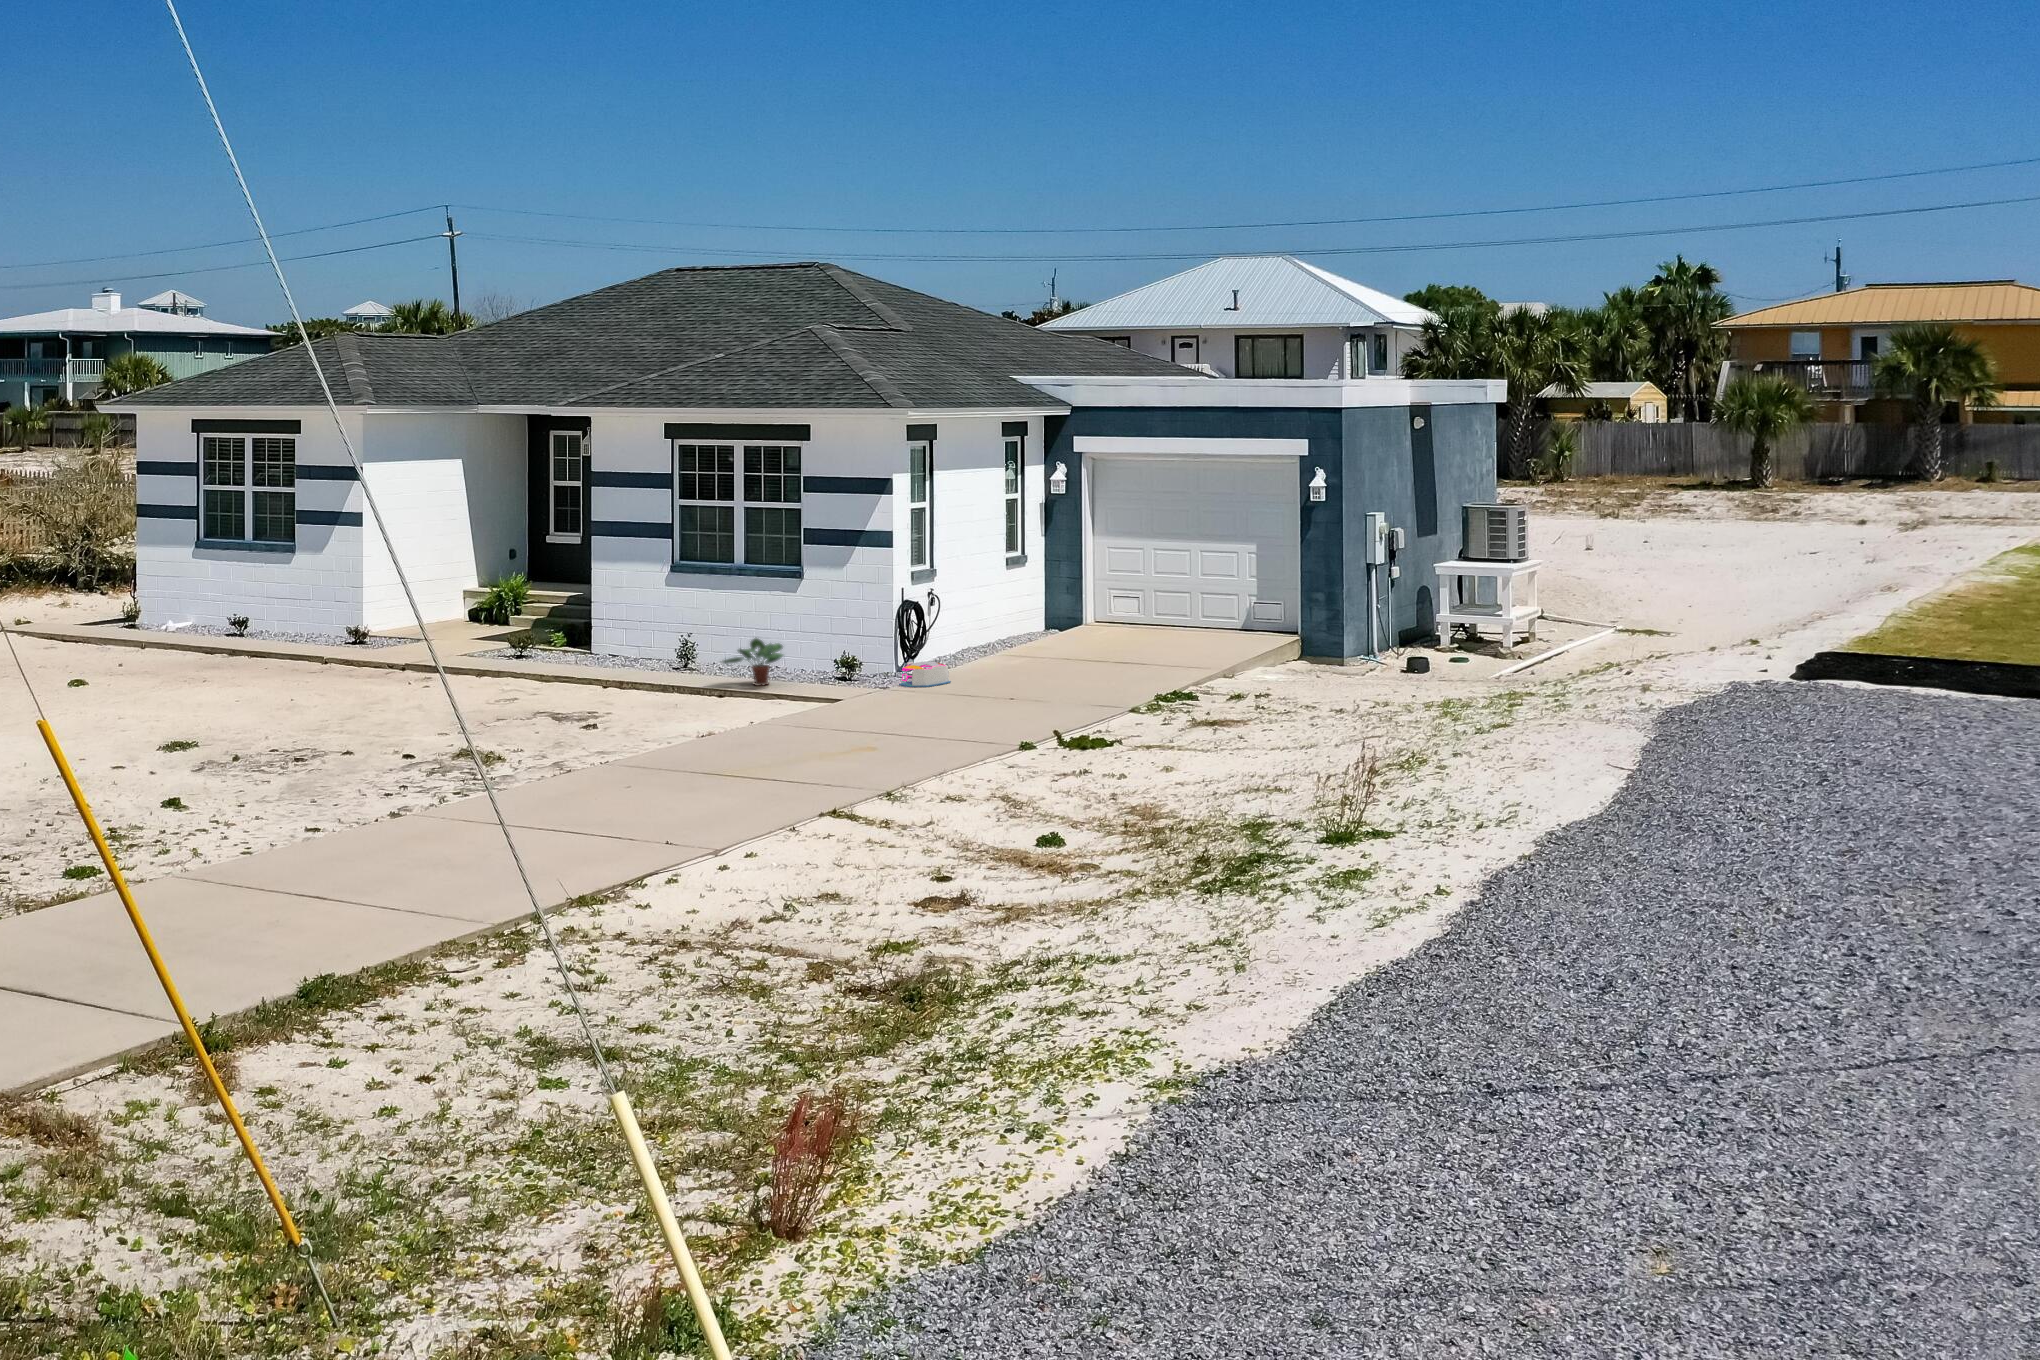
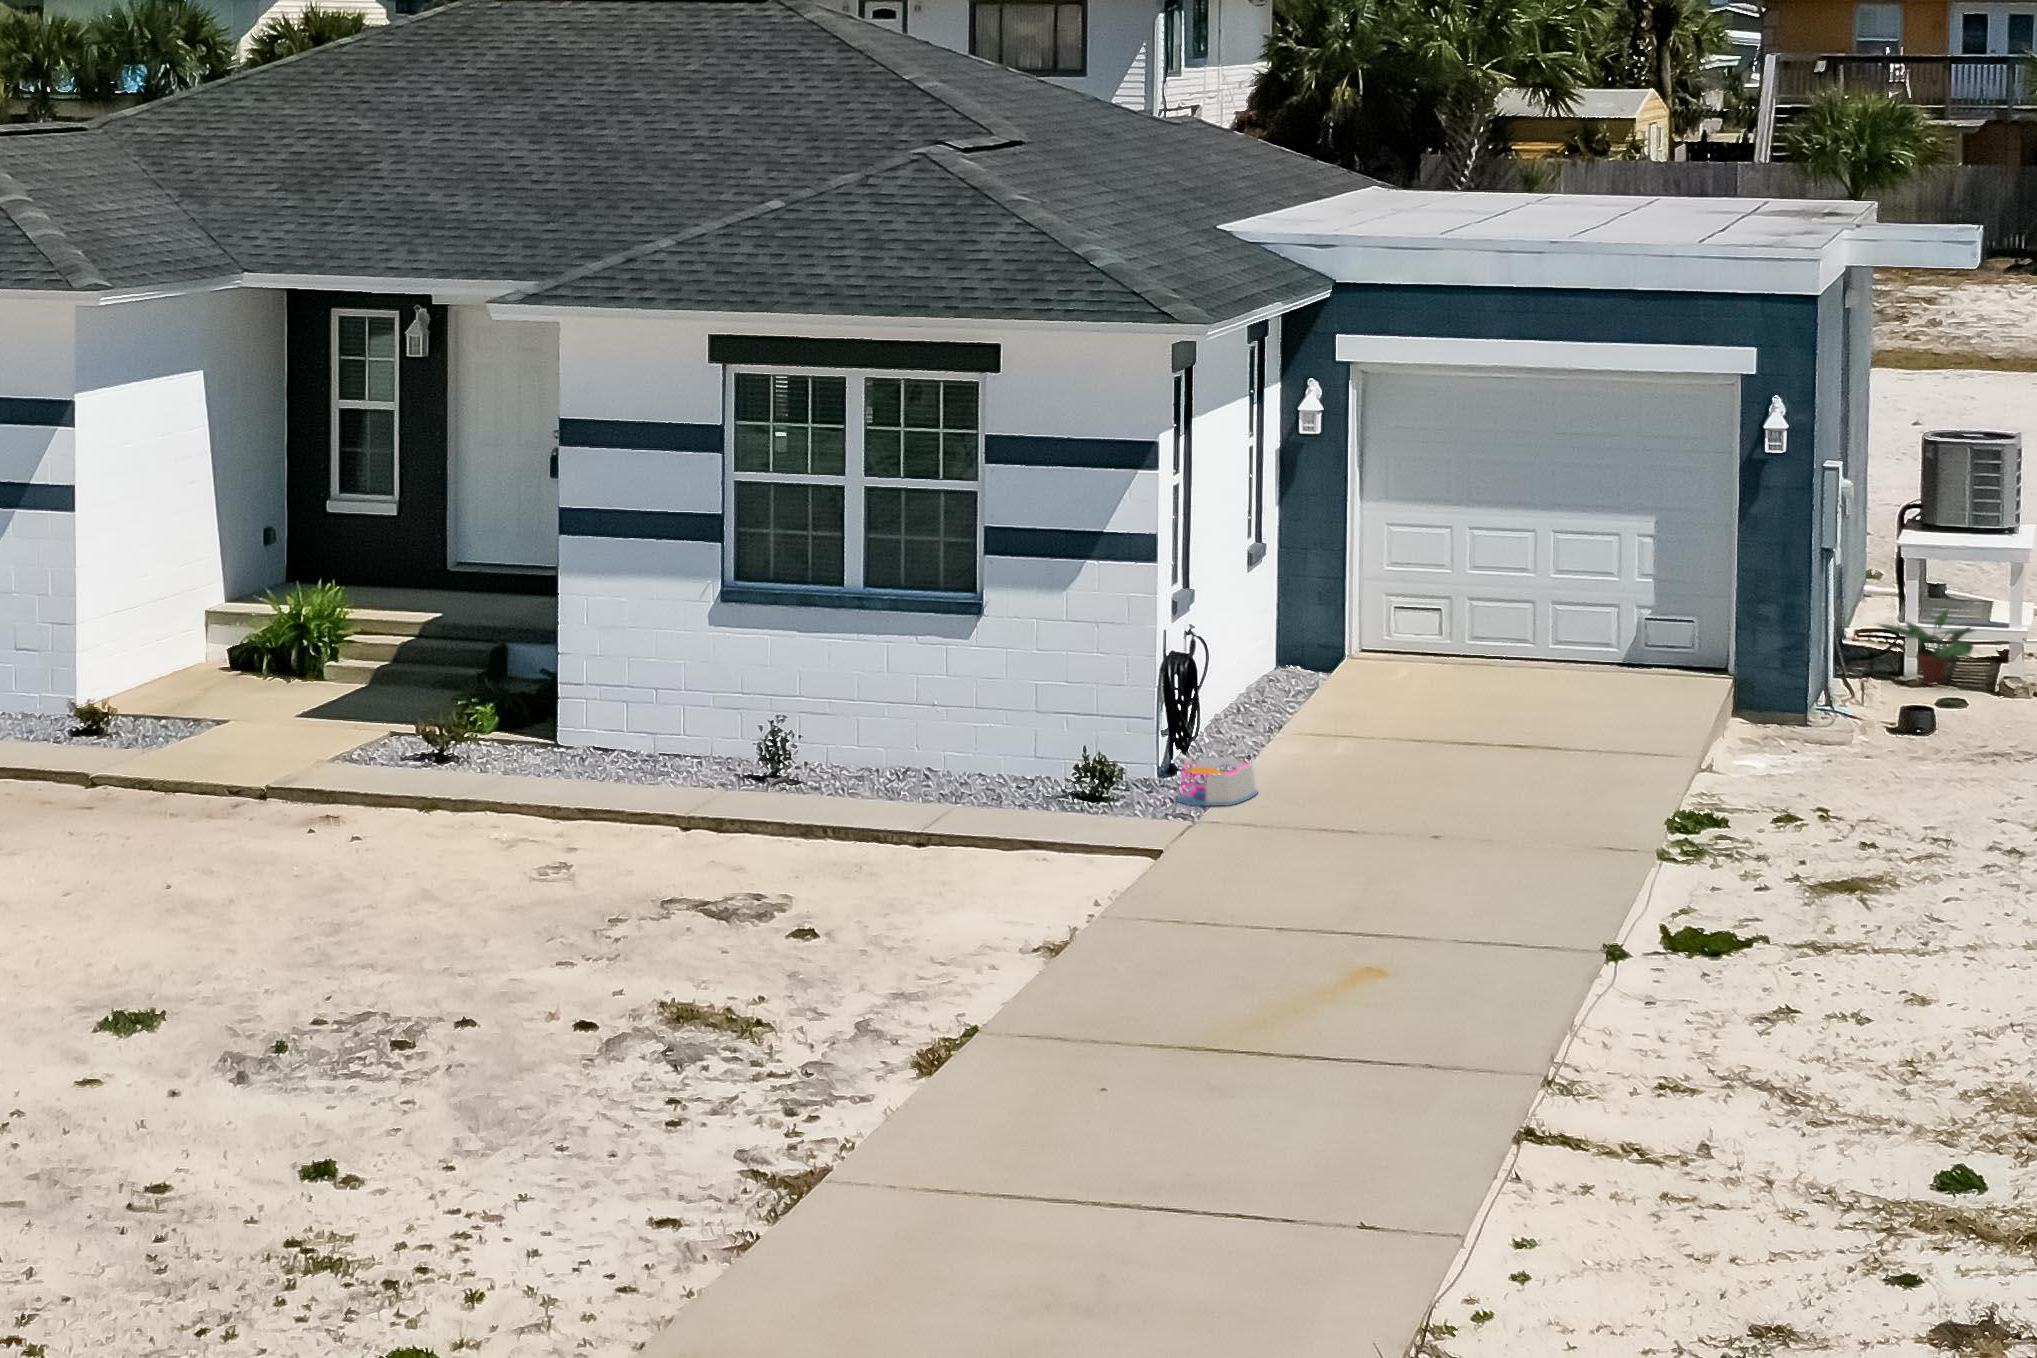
potted plant: present [723,638,783,686] -> present [1879,610,1974,684]

